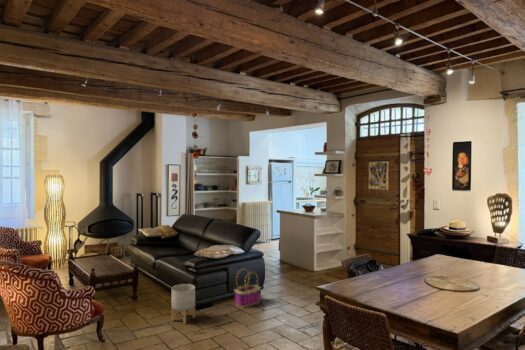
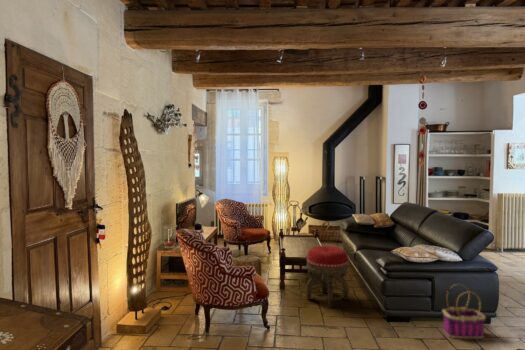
footstool: none [119,258,159,313] -> present [306,246,349,308]
planter: present [171,284,195,324] -> none [351,285,380,335]

